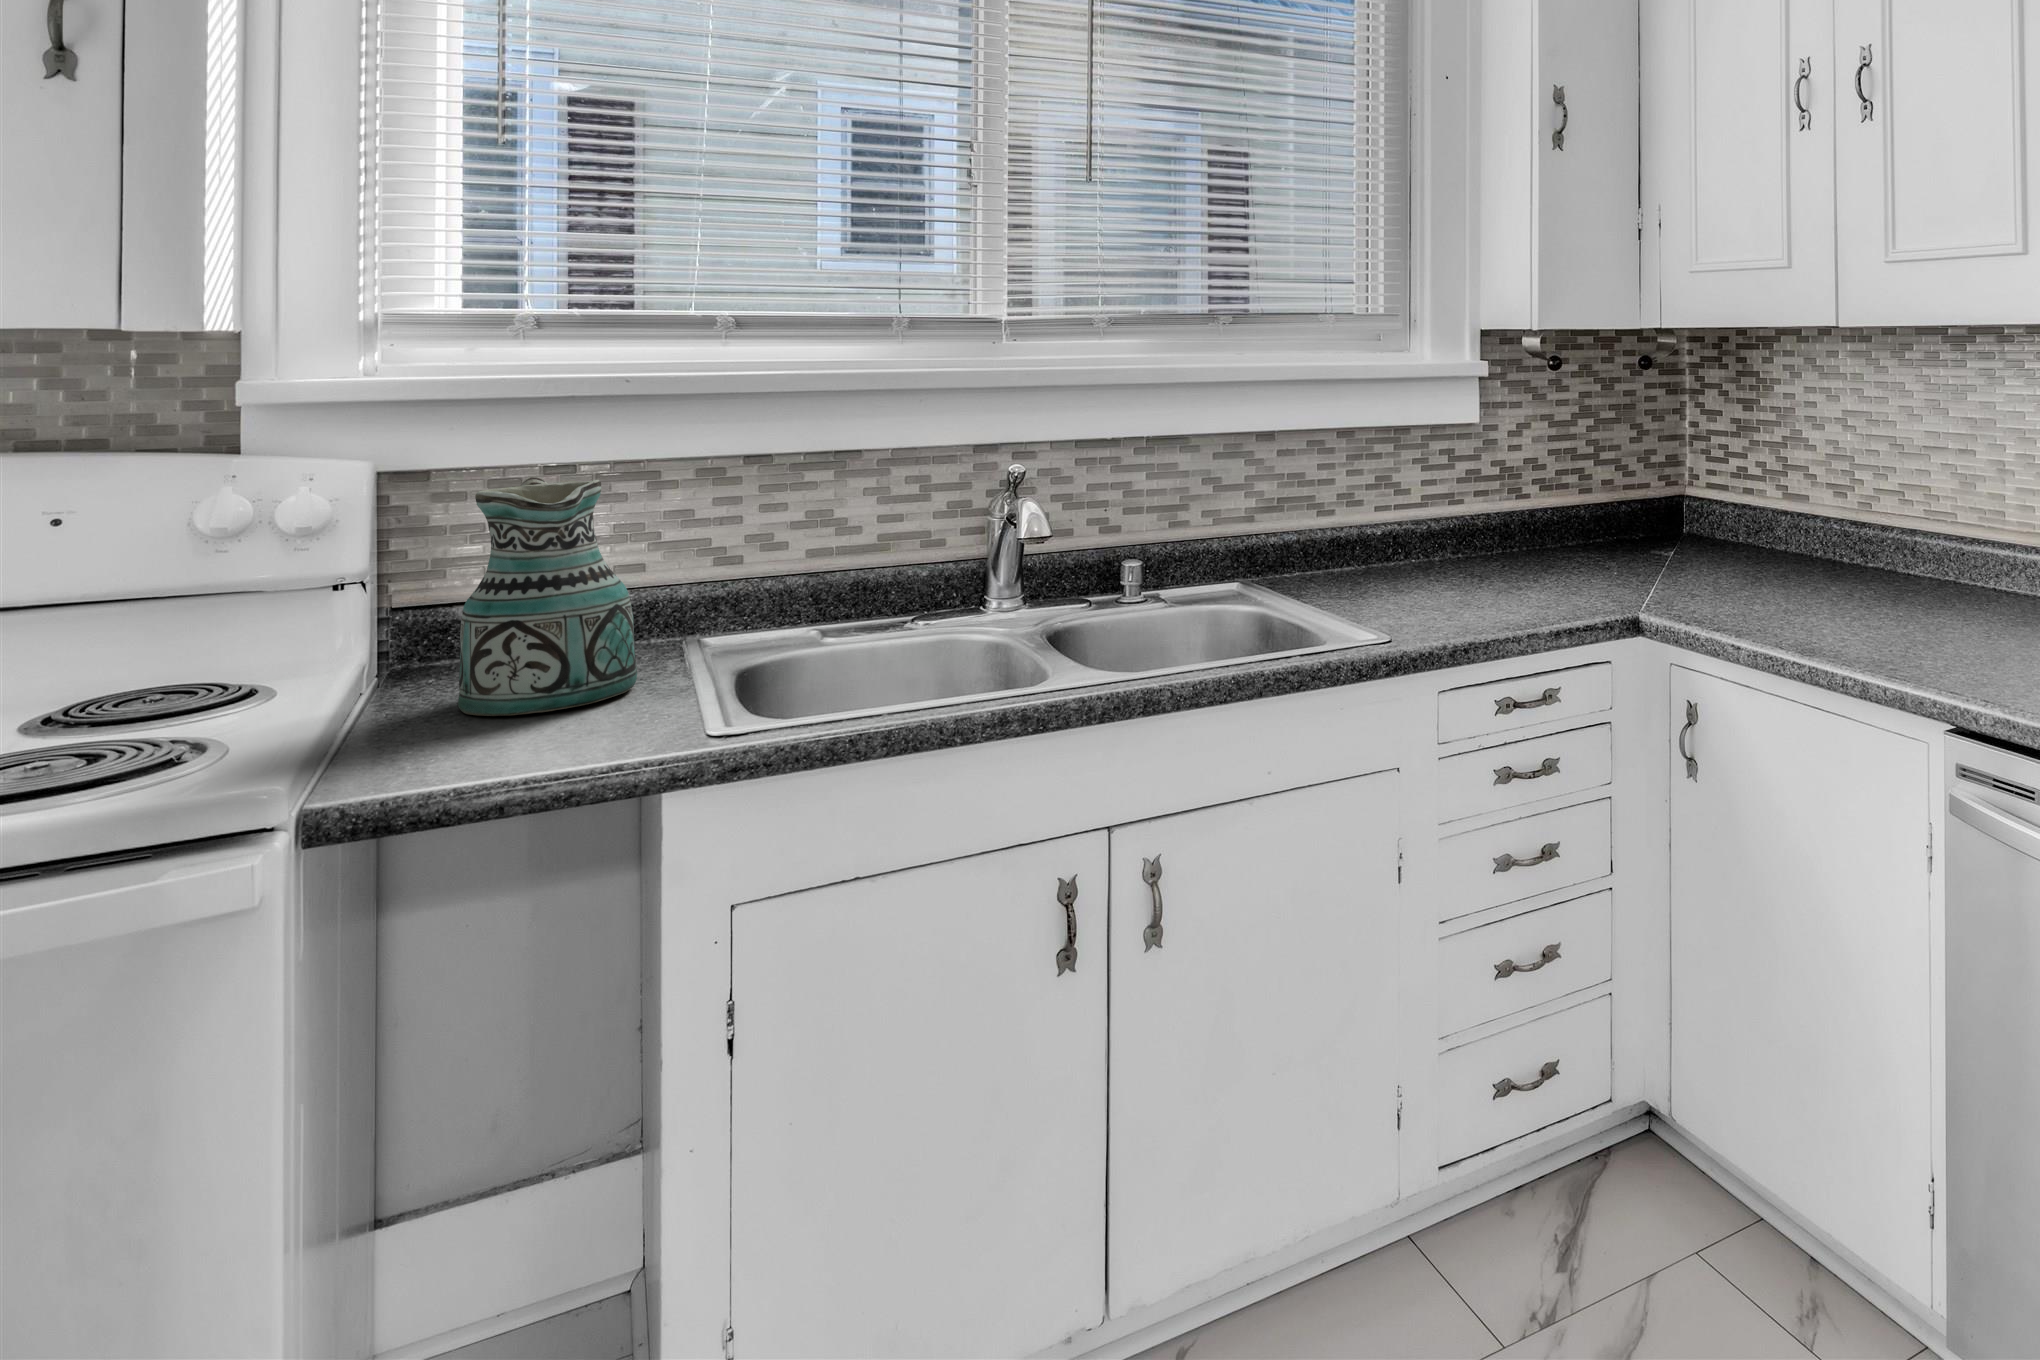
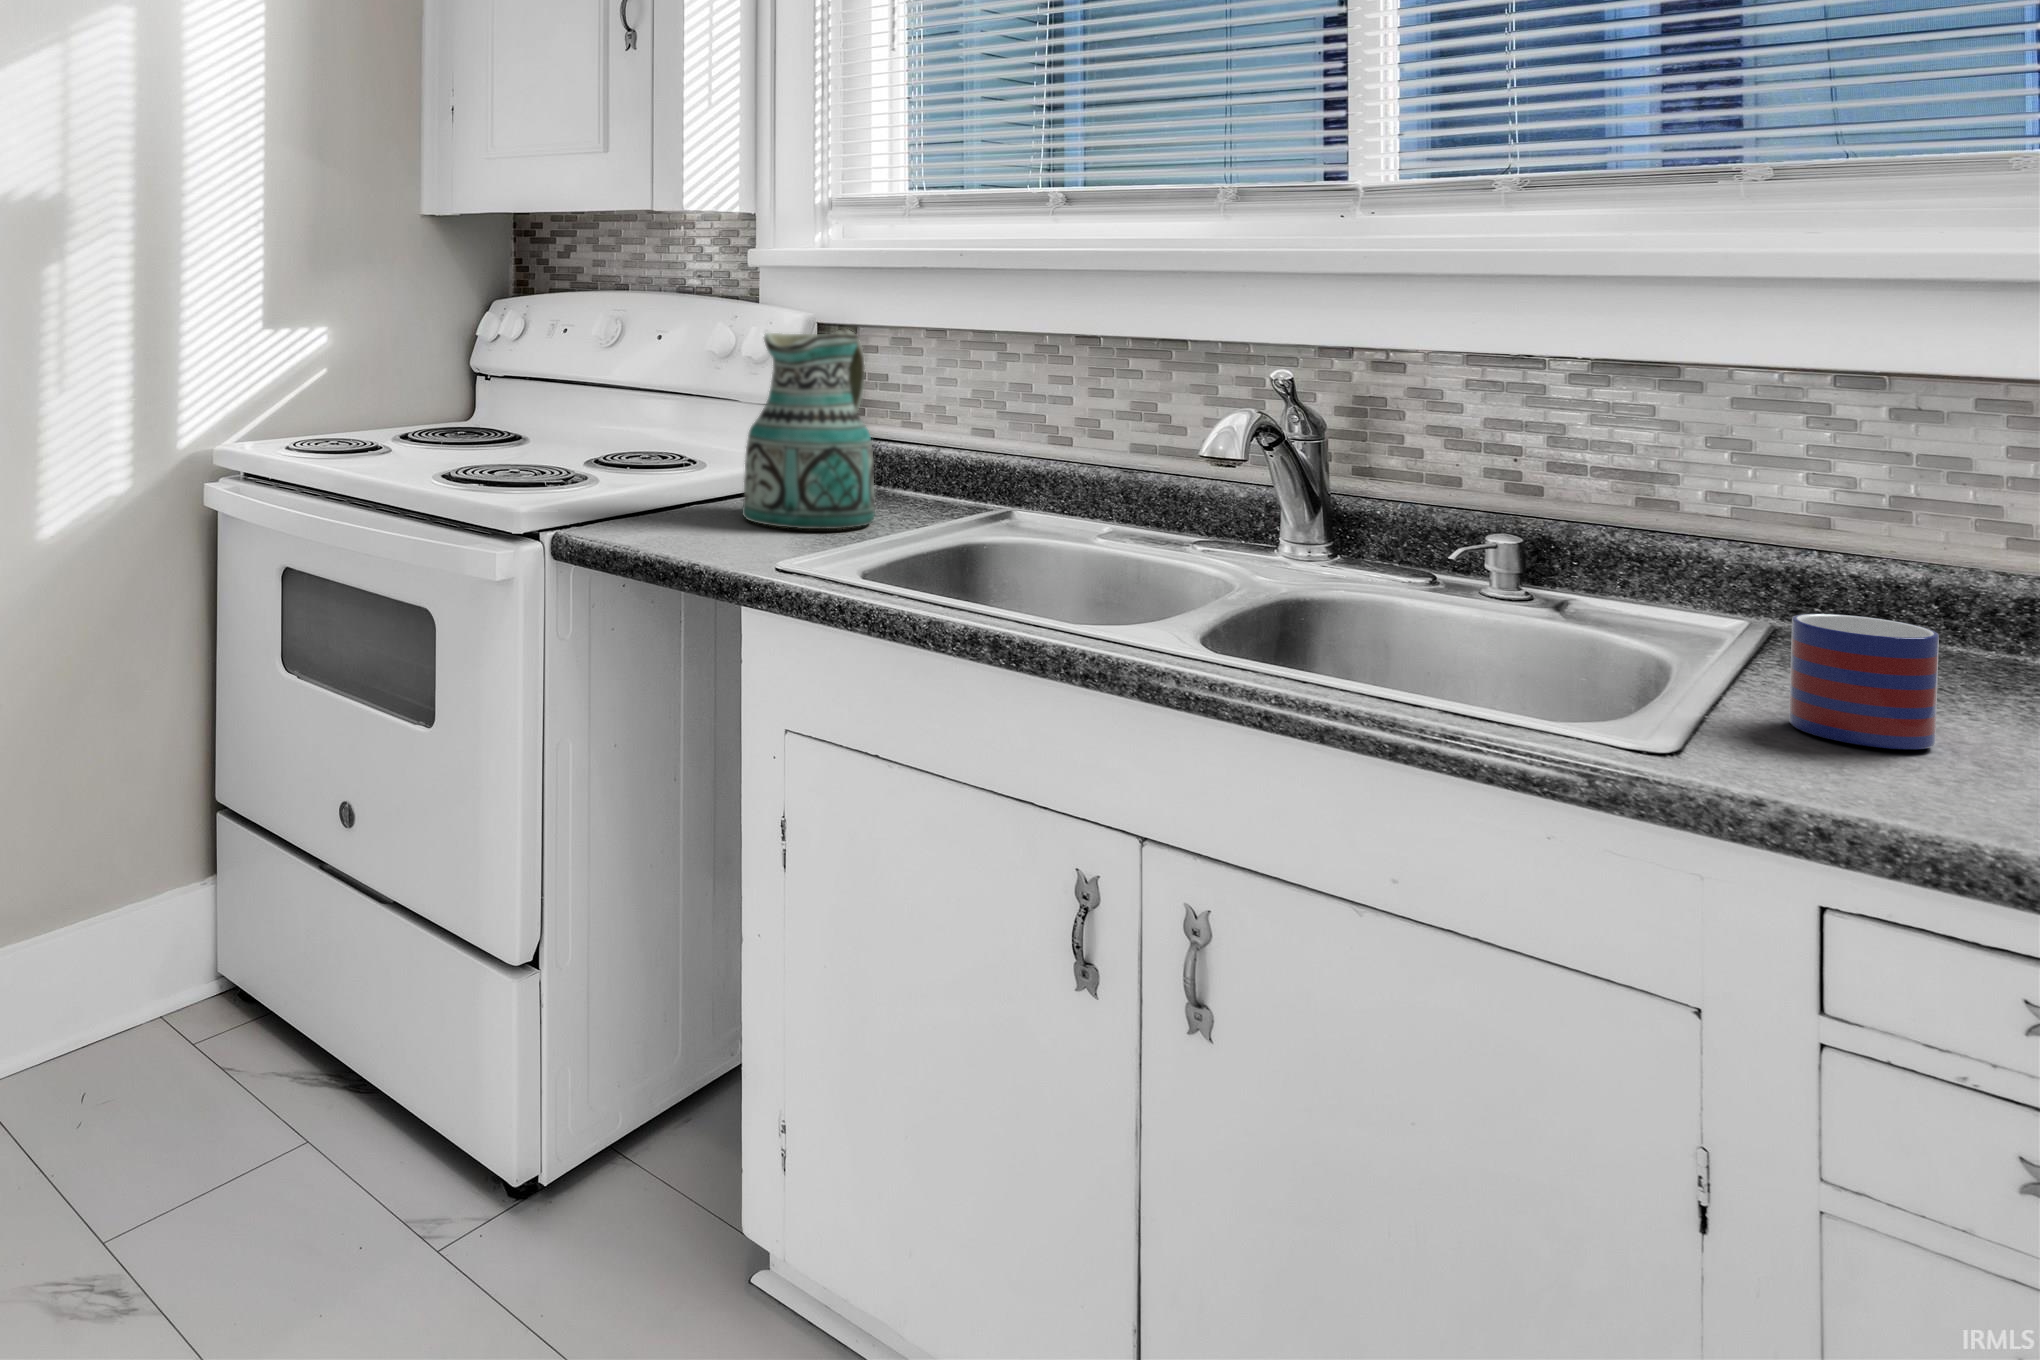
mug: none [1368,558,1425,623] -> present [1789,614,1939,749]

